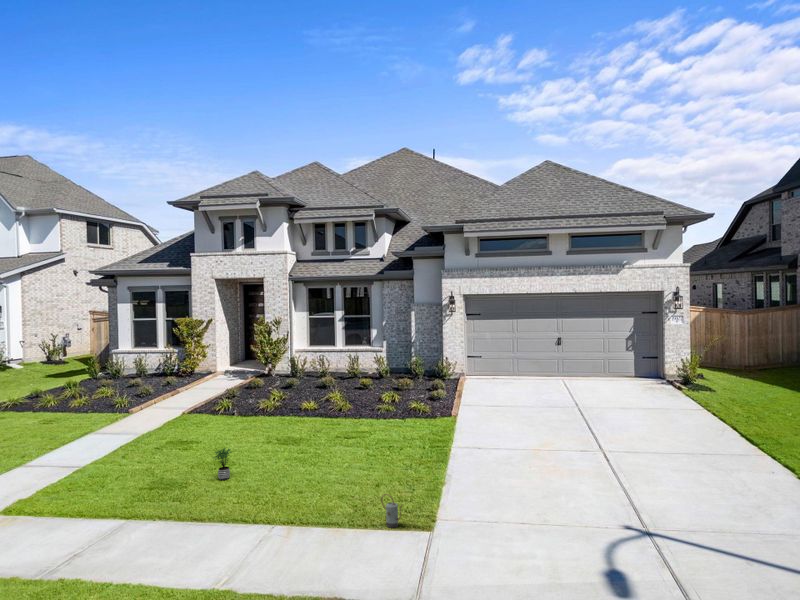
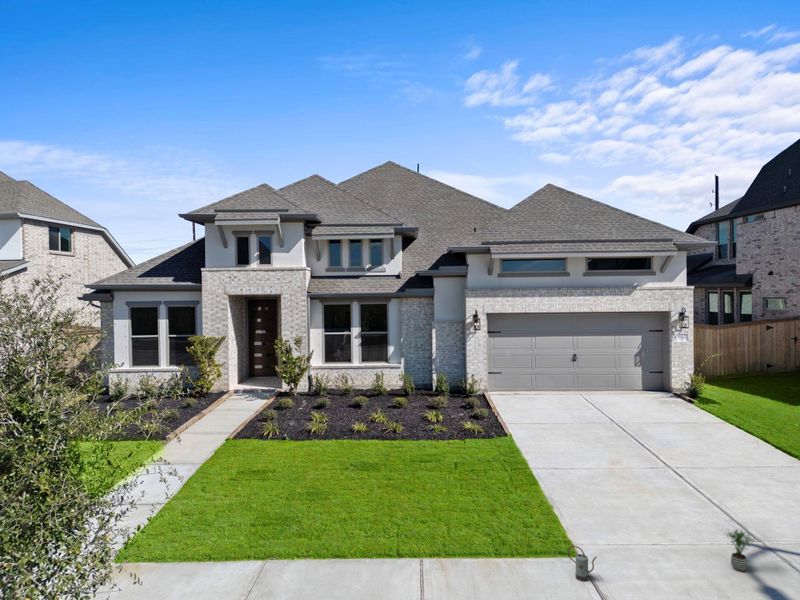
potted plant: present [213,448,232,480] -> present [727,530,754,572]

